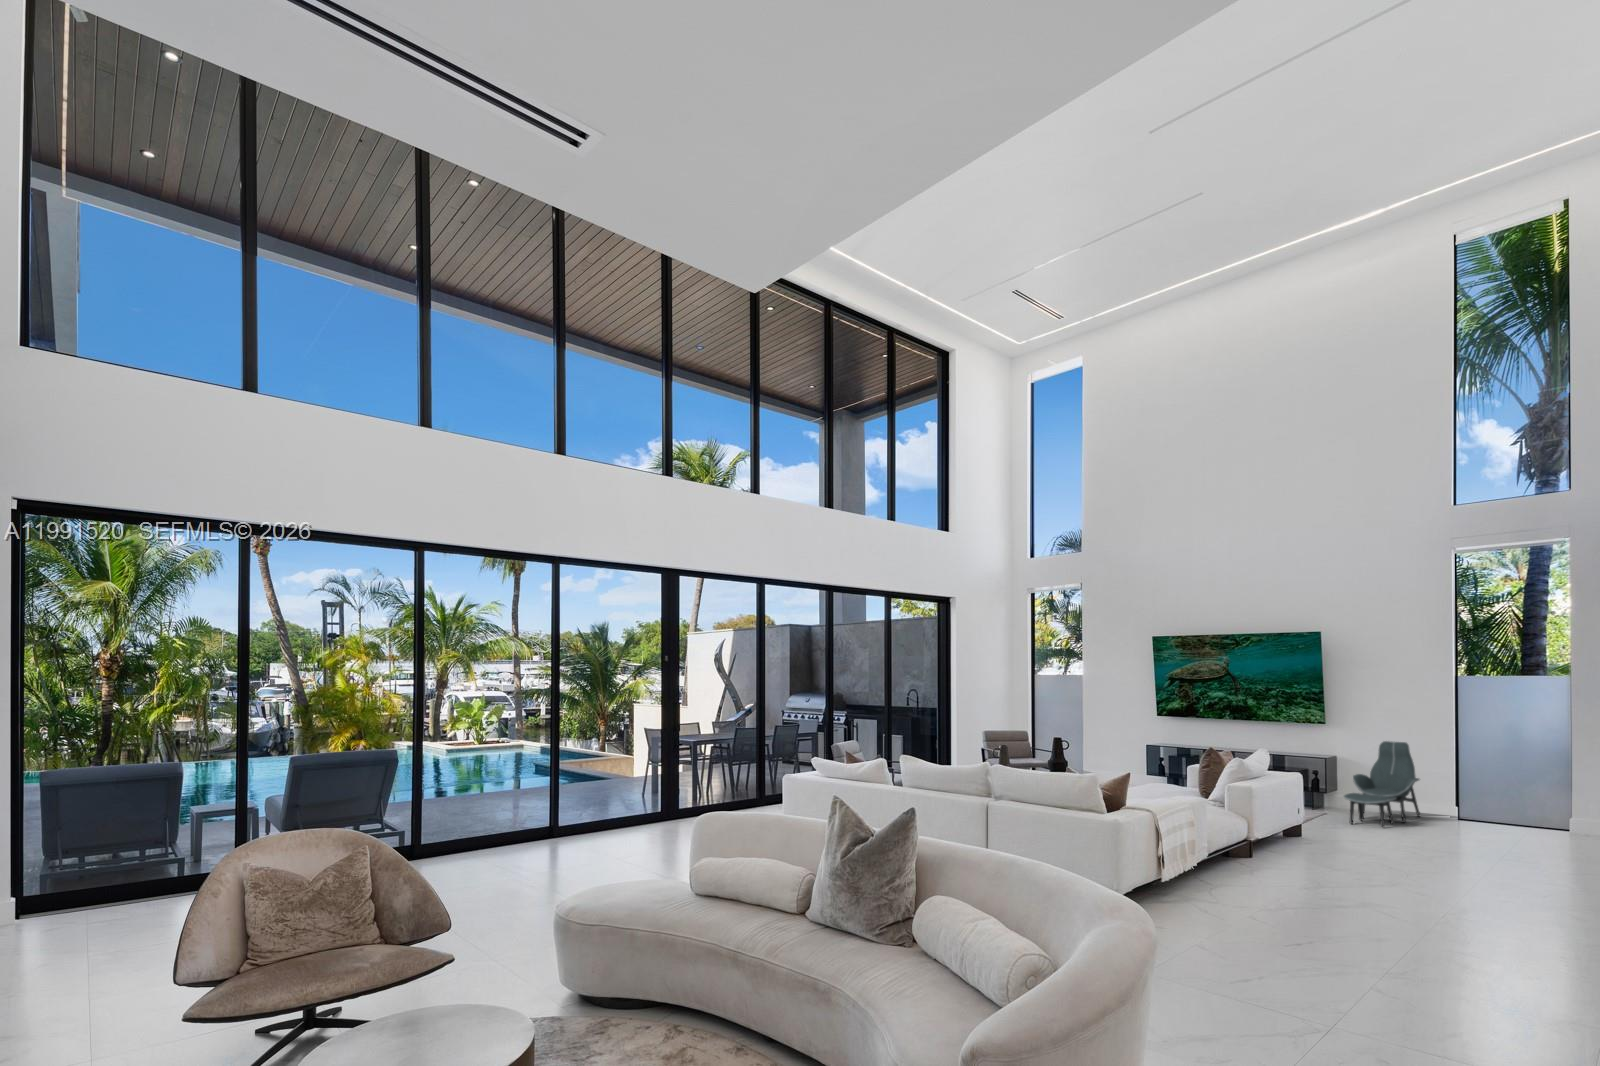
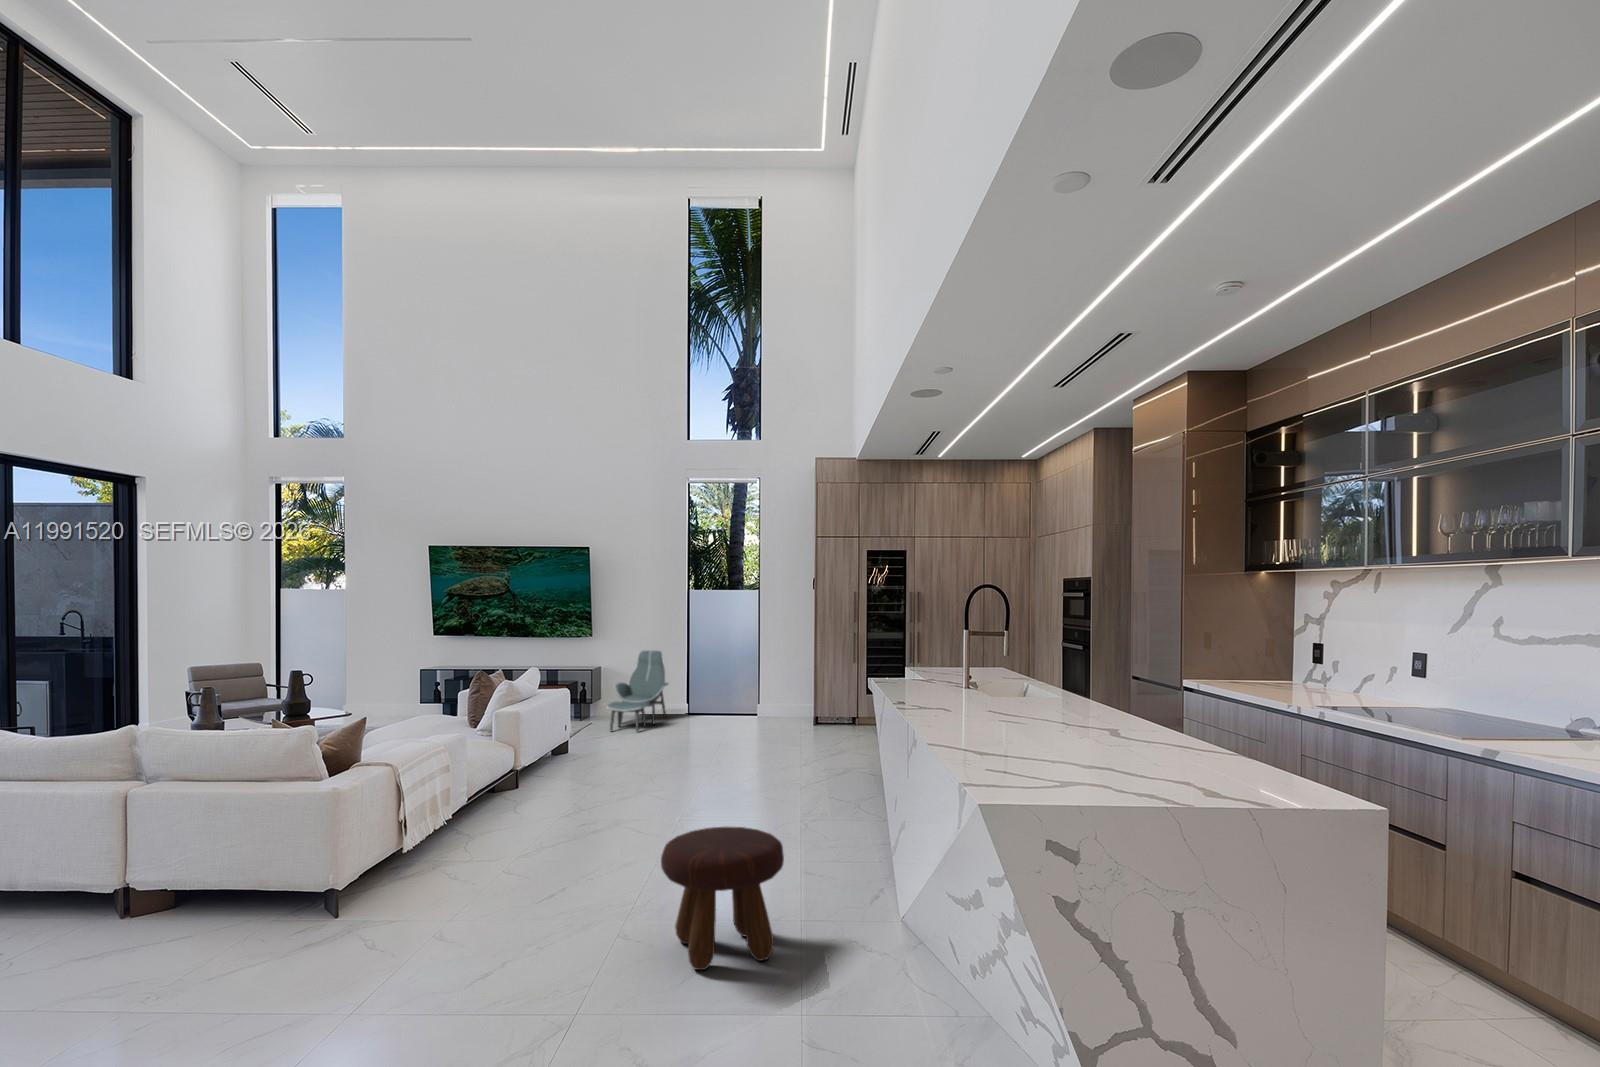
footstool: none [1393,891,1529,1018] -> present [661,827,784,970]

